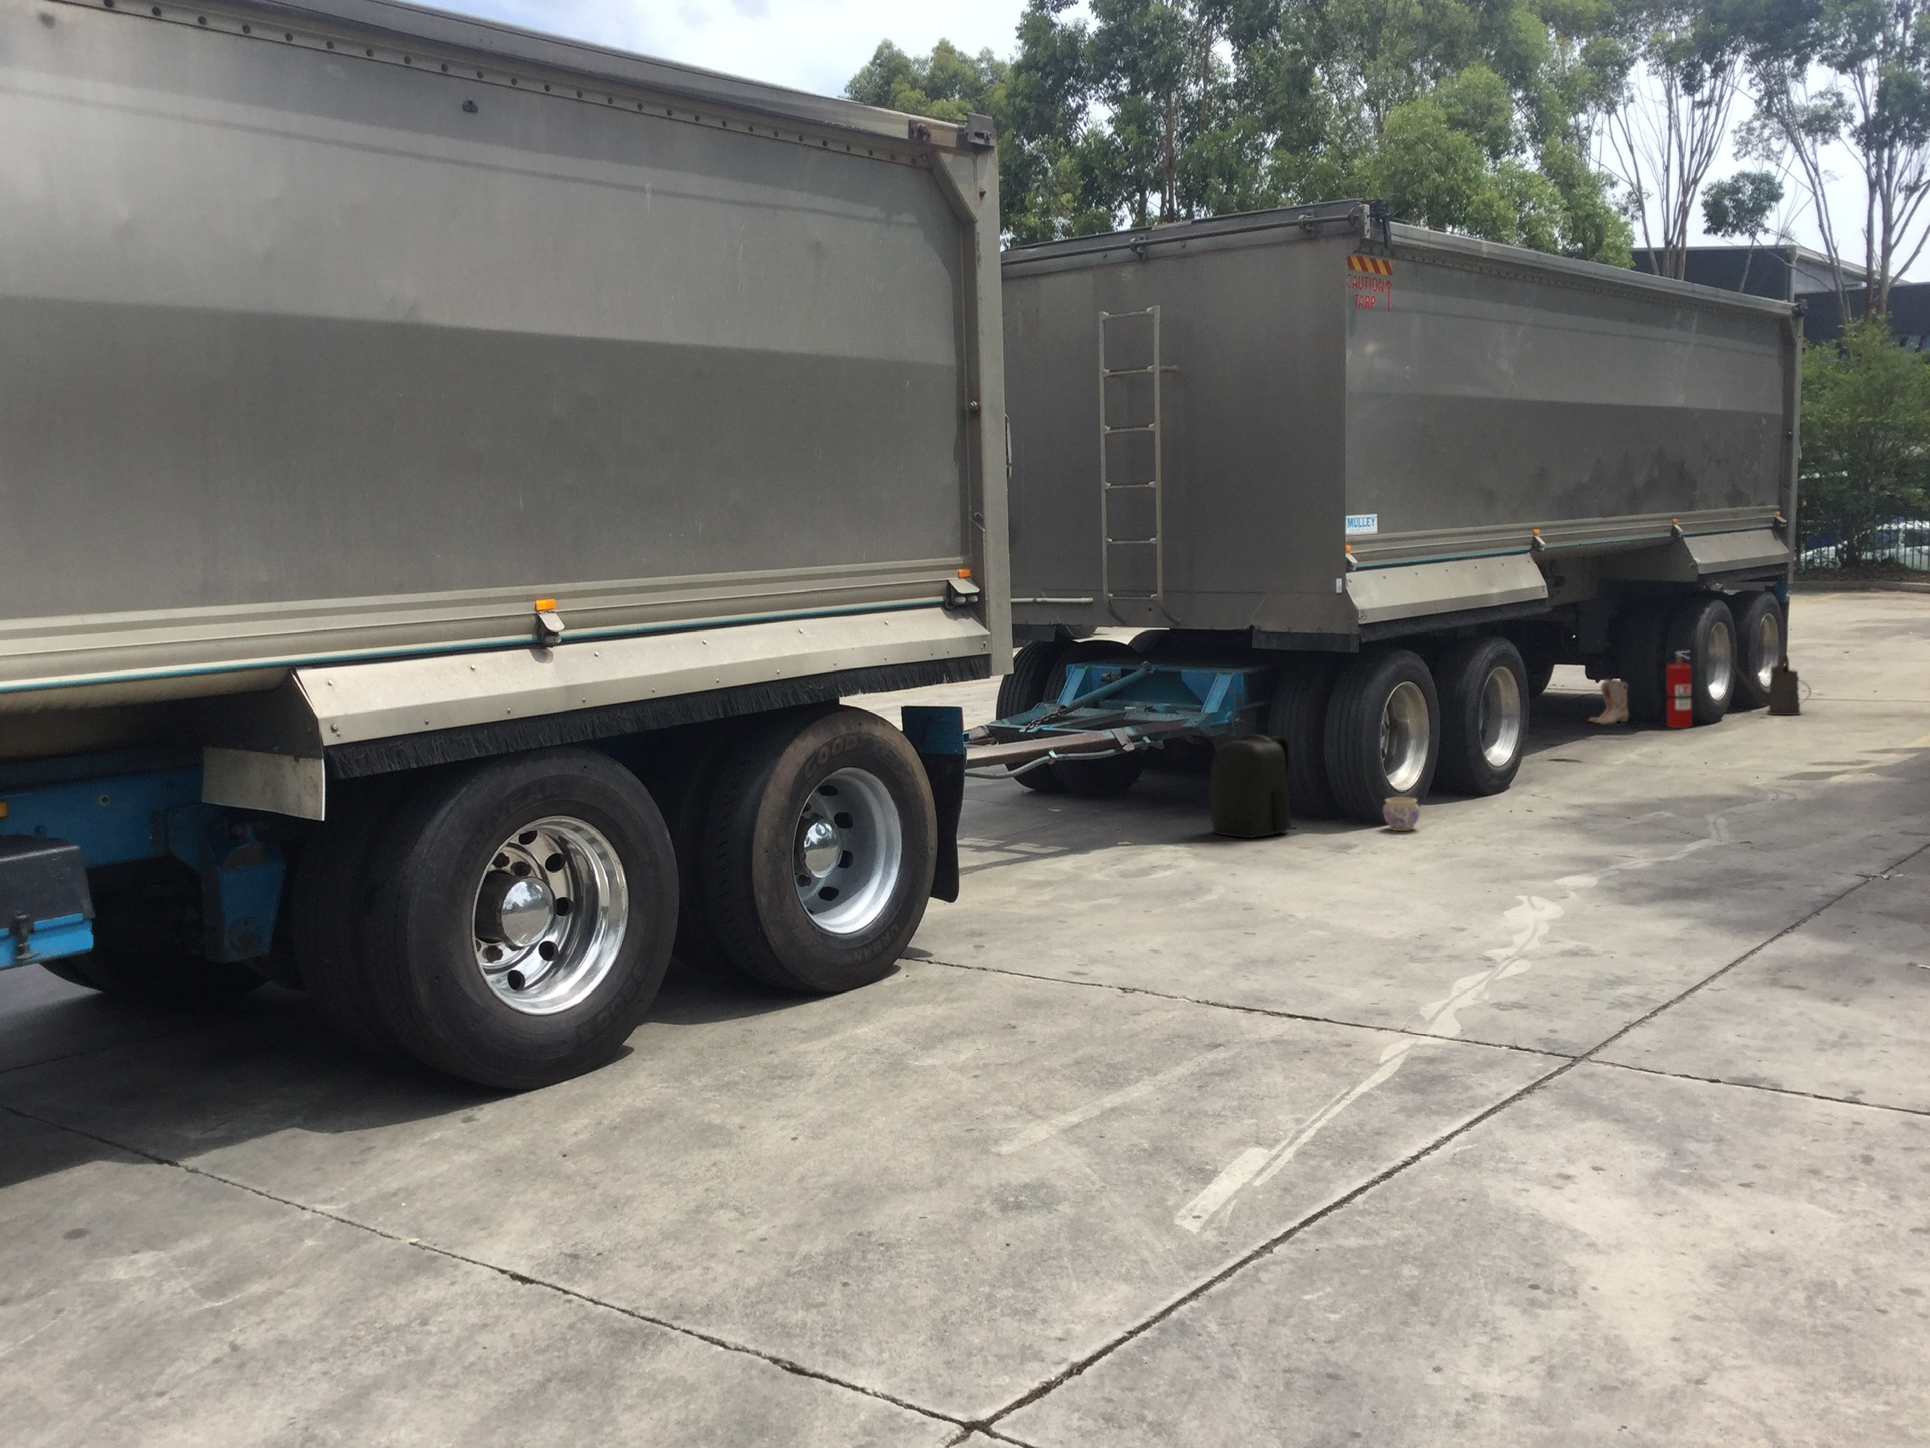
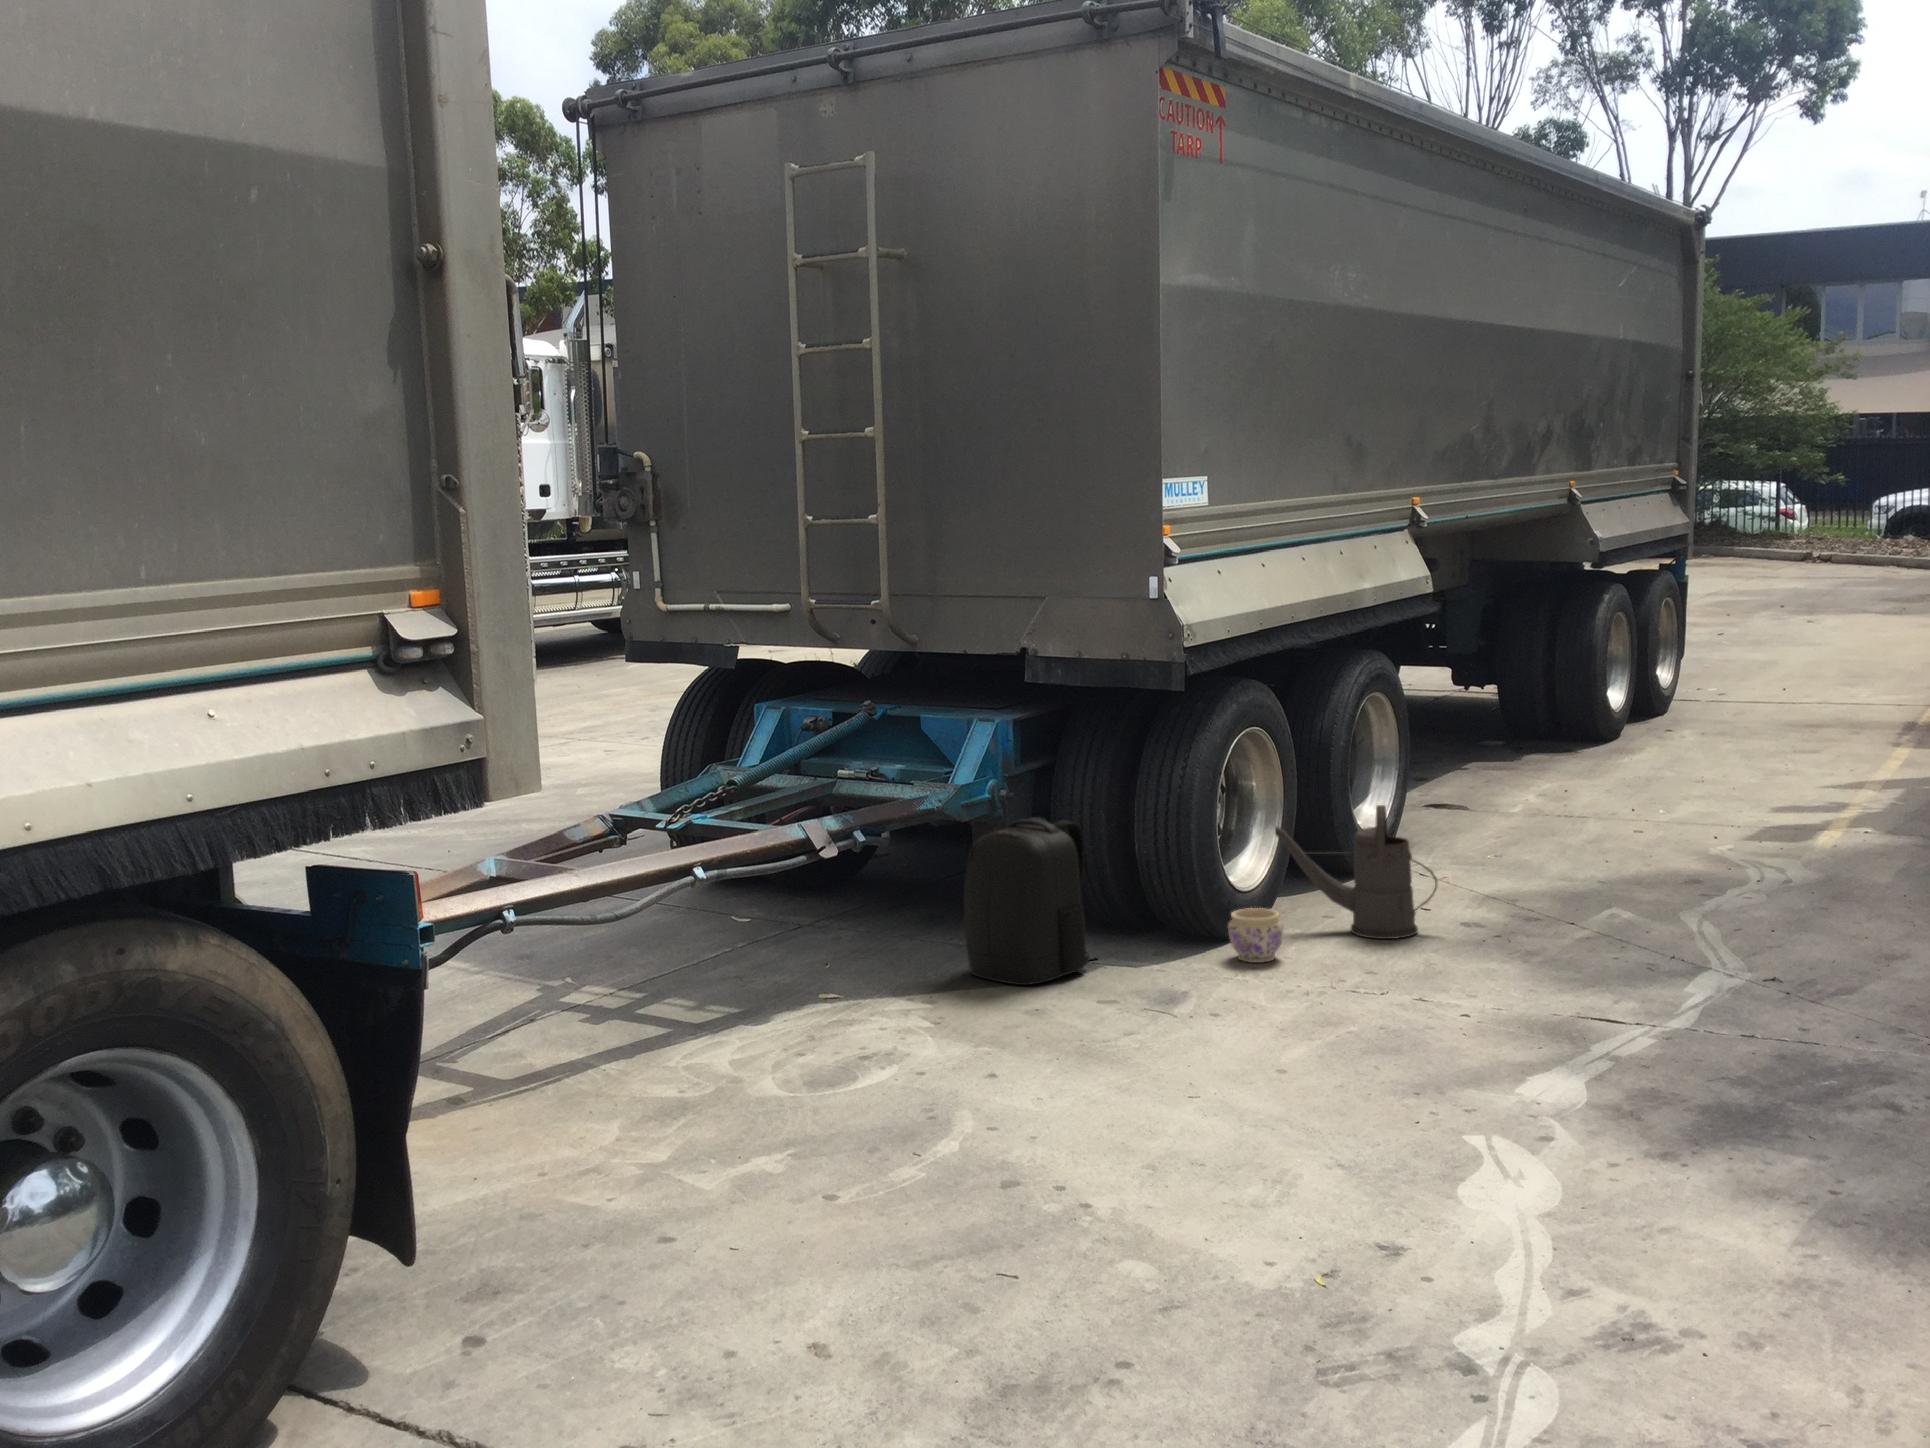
fire extinguisher: present [1657,651,1693,728] -> none [1548,652,1595,752]
watering can: present [1732,655,1801,715] -> present [1275,805,1437,939]
boots: present [1590,679,1629,724] -> none [1460,689,1511,747]

